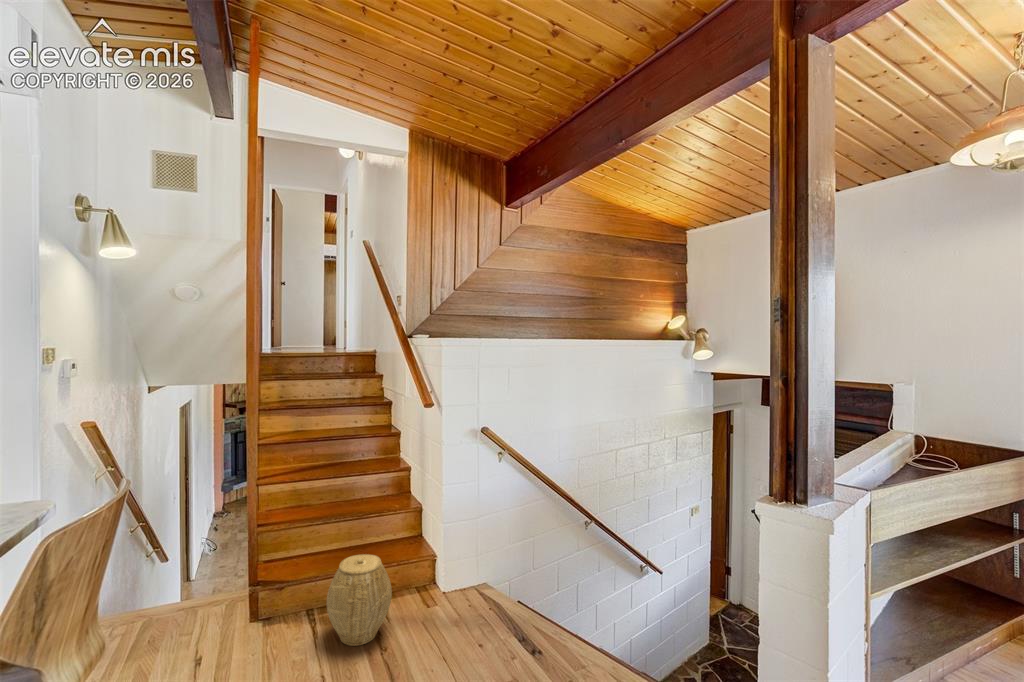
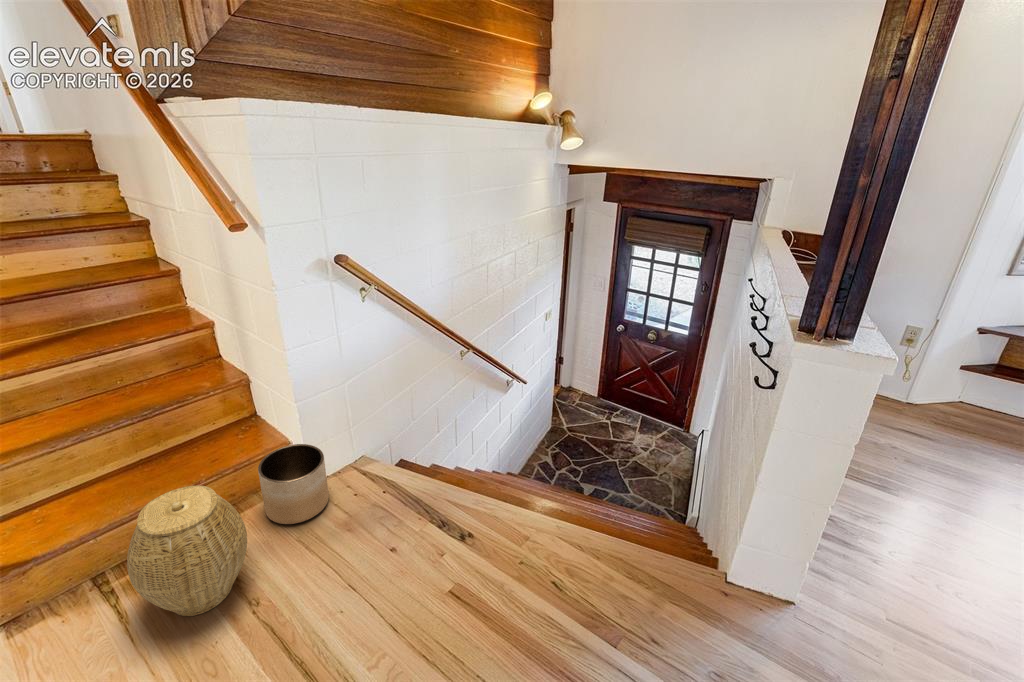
planter: none [408,555,452,613] -> present [258,444,329,524]

